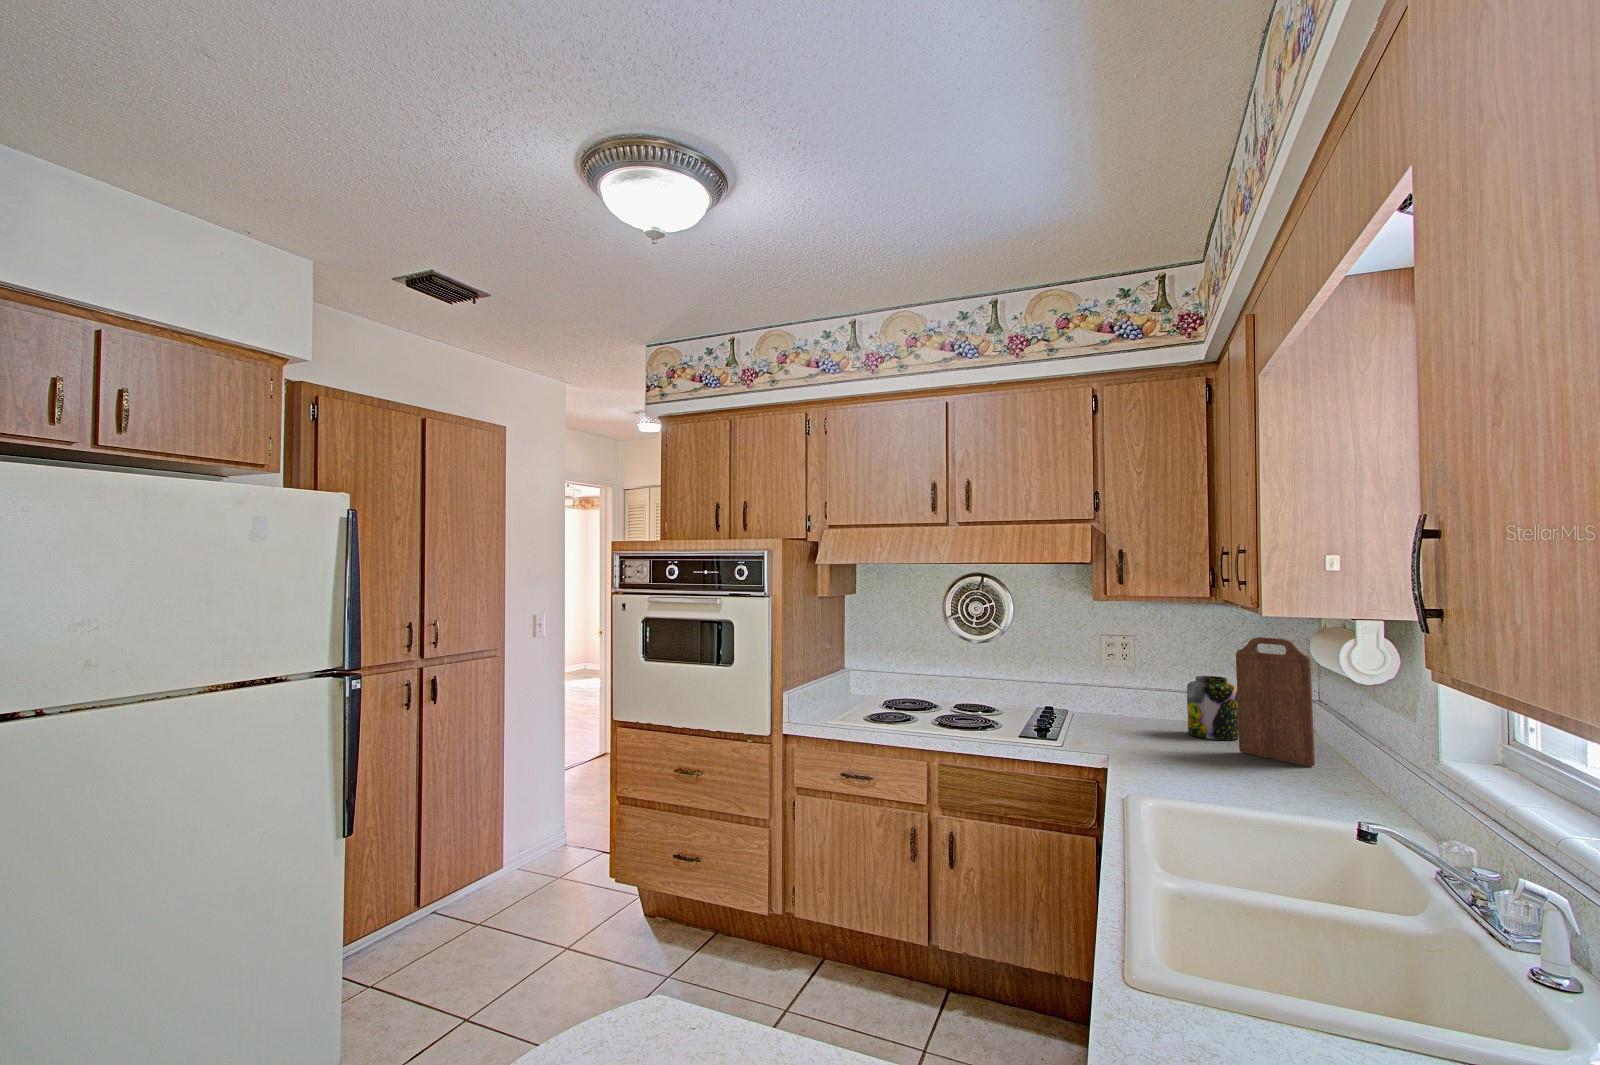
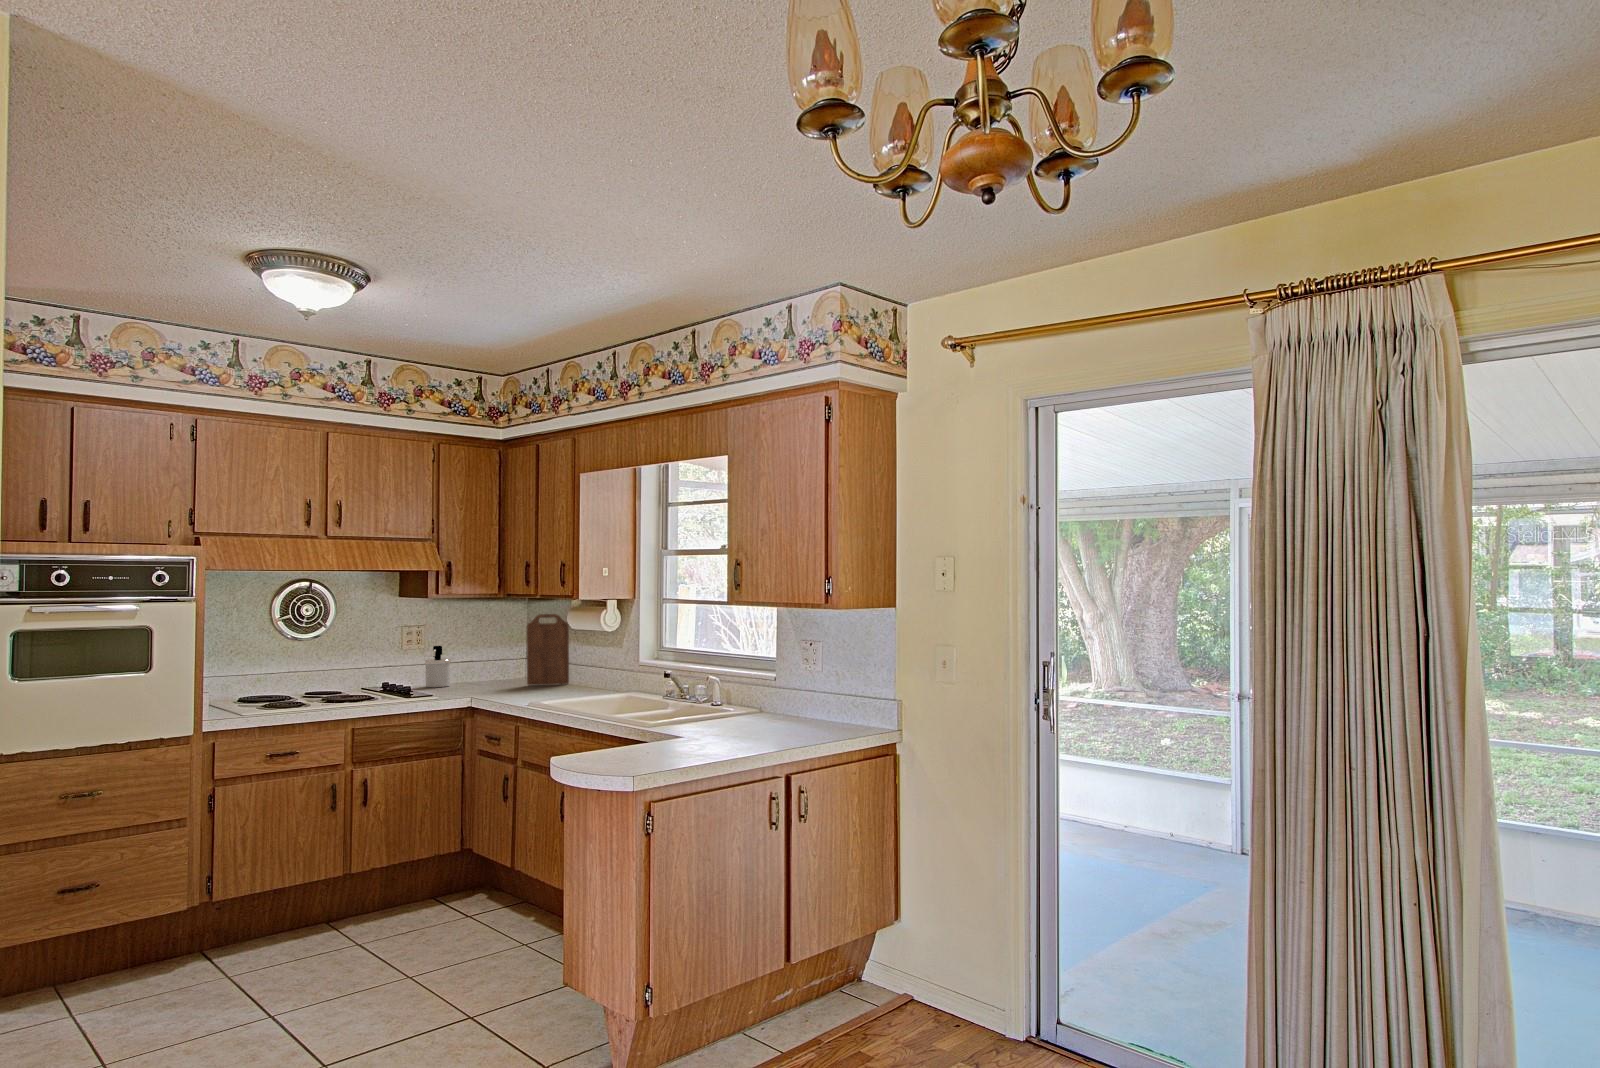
soap dispenser: none [1110,667,1153,726] -> present [425,646,451,687]
jar: present [1187,676,1239,740] -> none [479,645,510,685]

